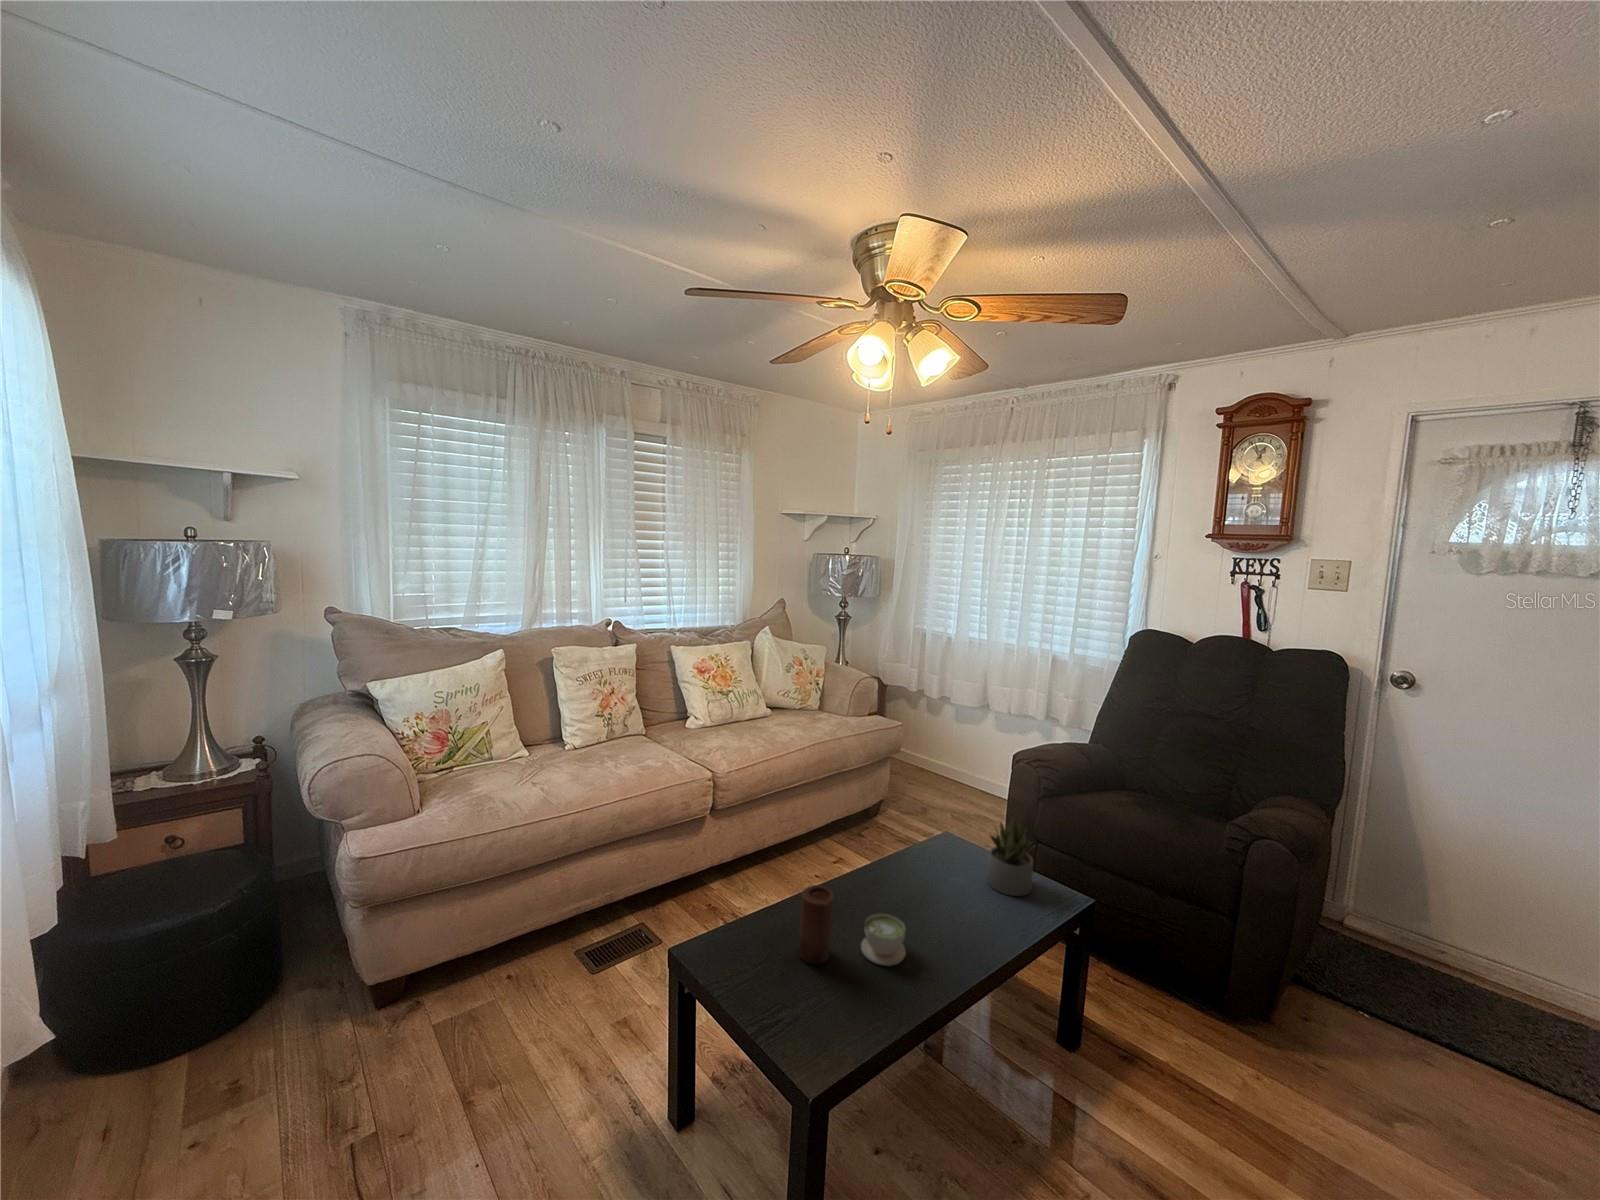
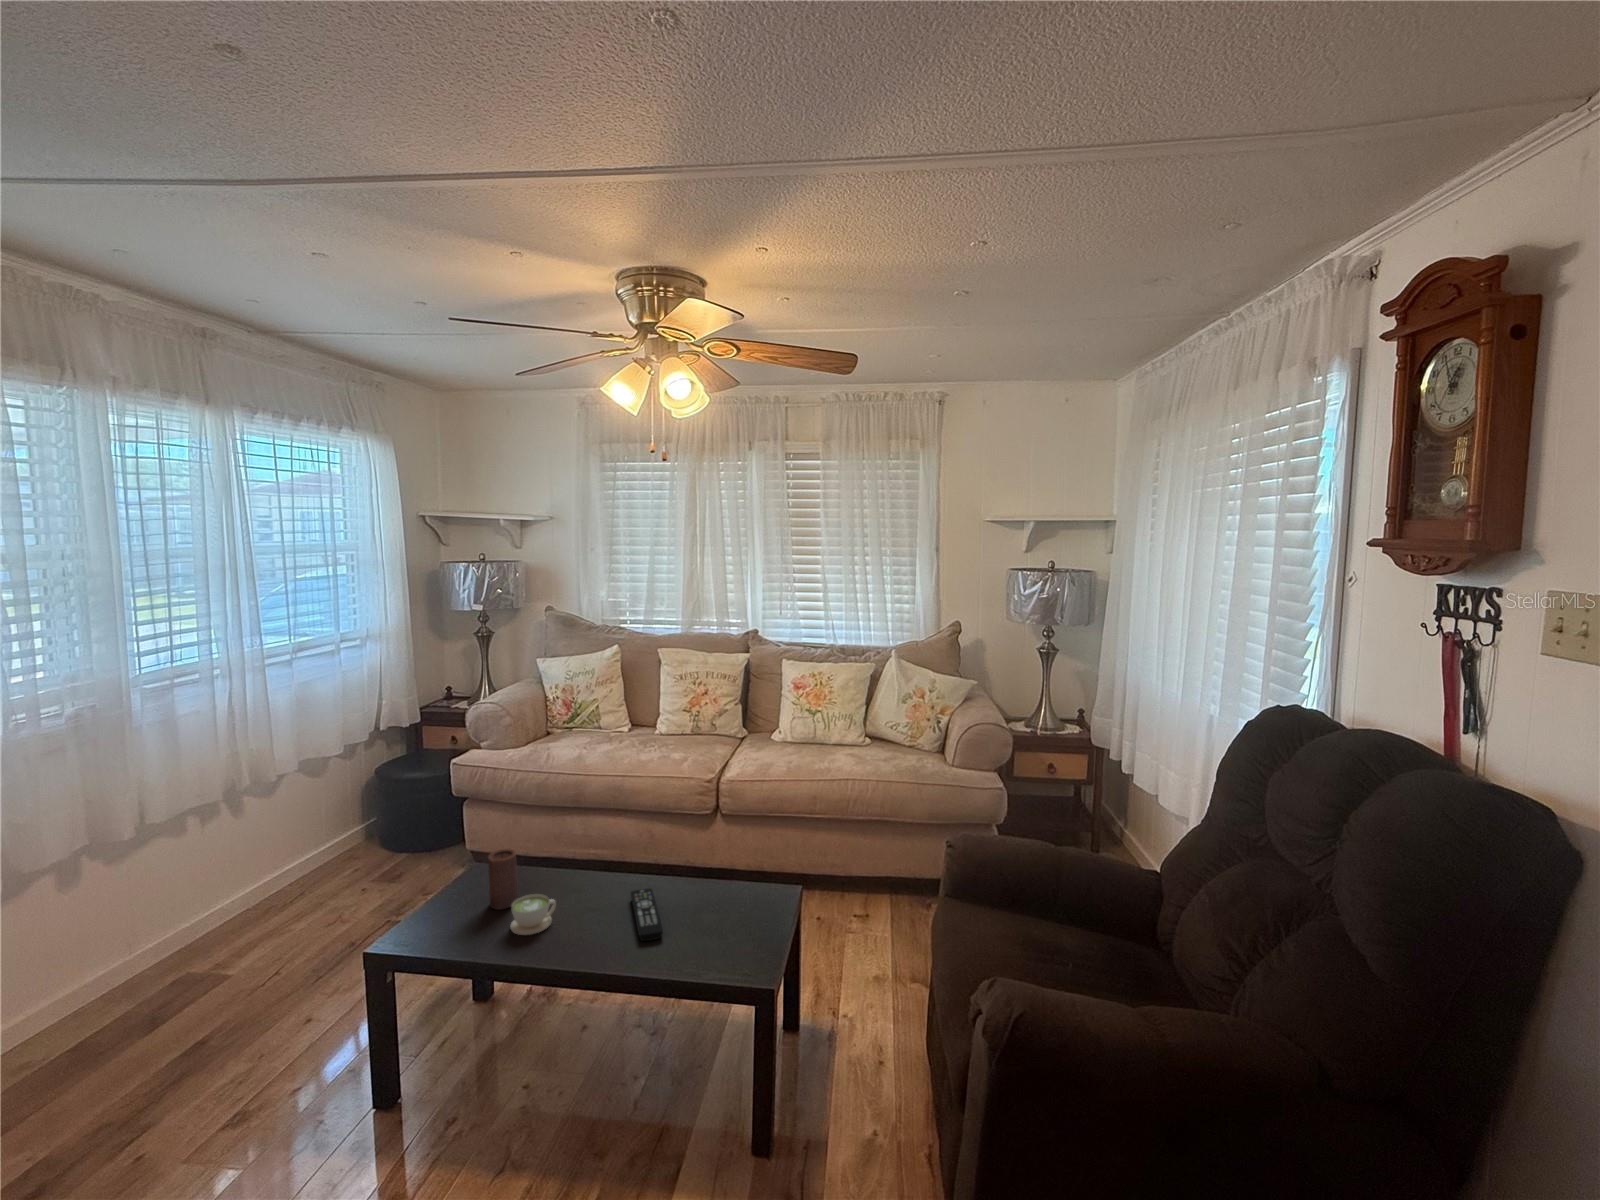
succulent plant: present [987,820,1035,896] -> none [685,872,739,964]
remote control: none [883,870,974,906] -> present [631,888,663,941]

